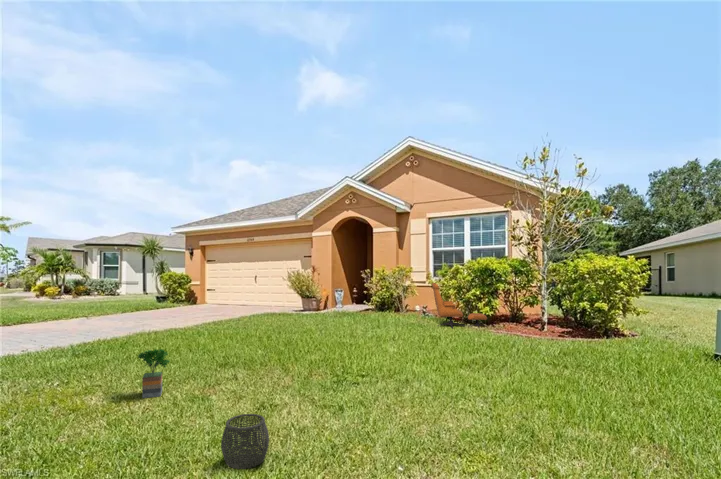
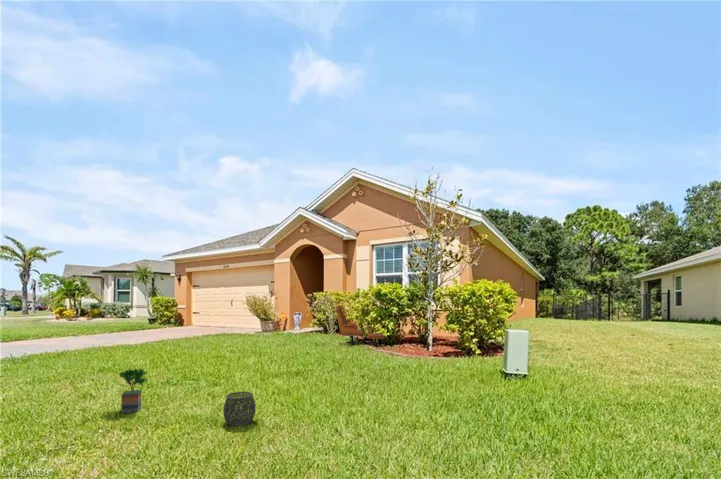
potted tree: present [138,349,170,398] -> present [120,369,147,413]
woven basket: present [221,414,269,469] -> present [223,392,255,426]

